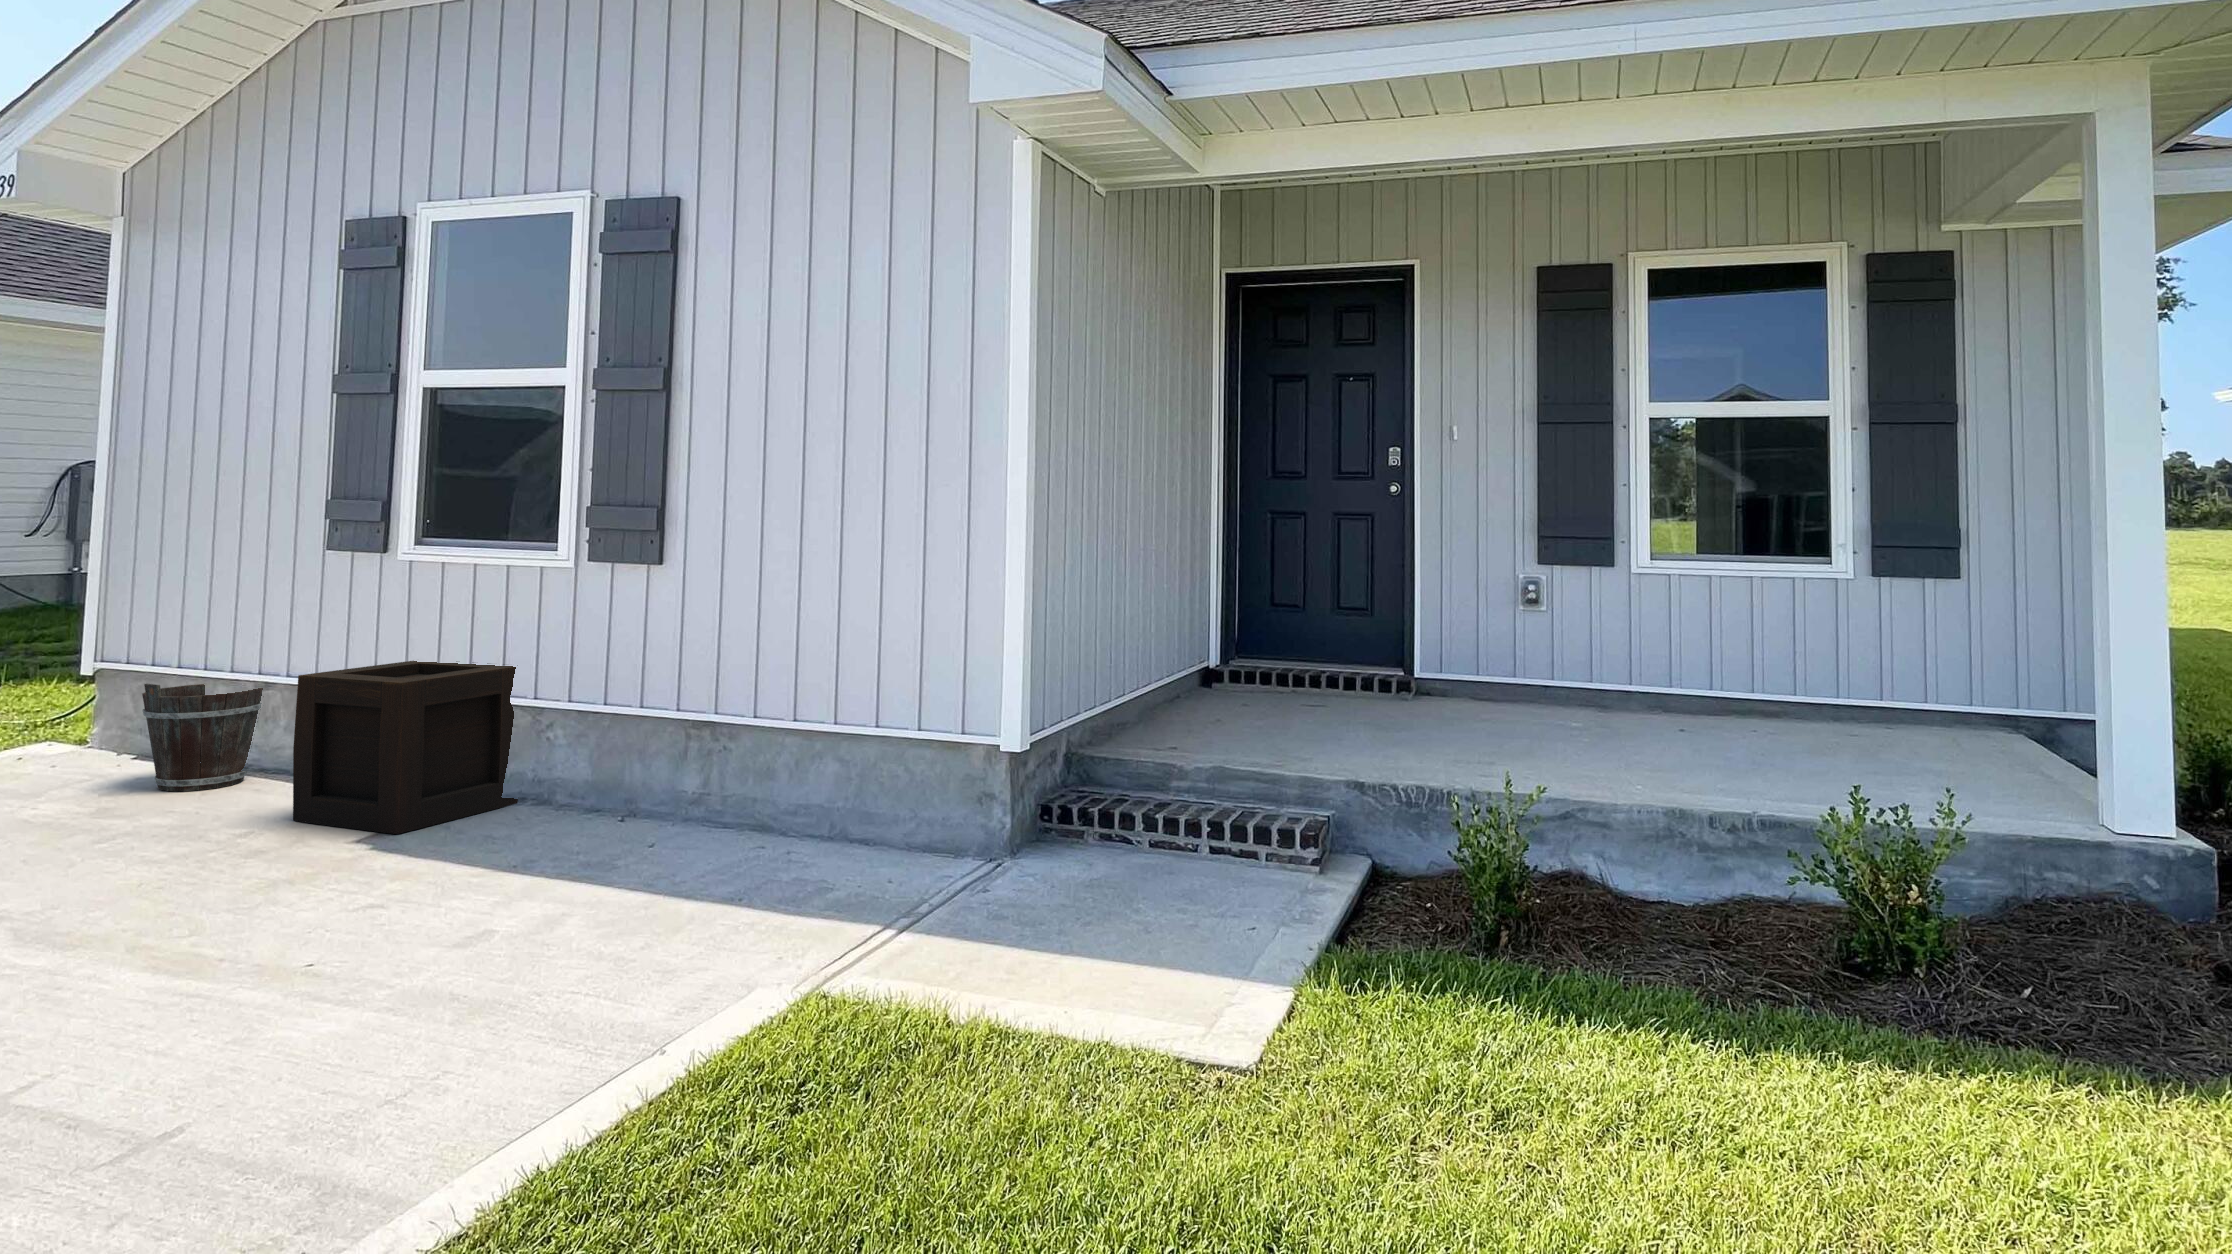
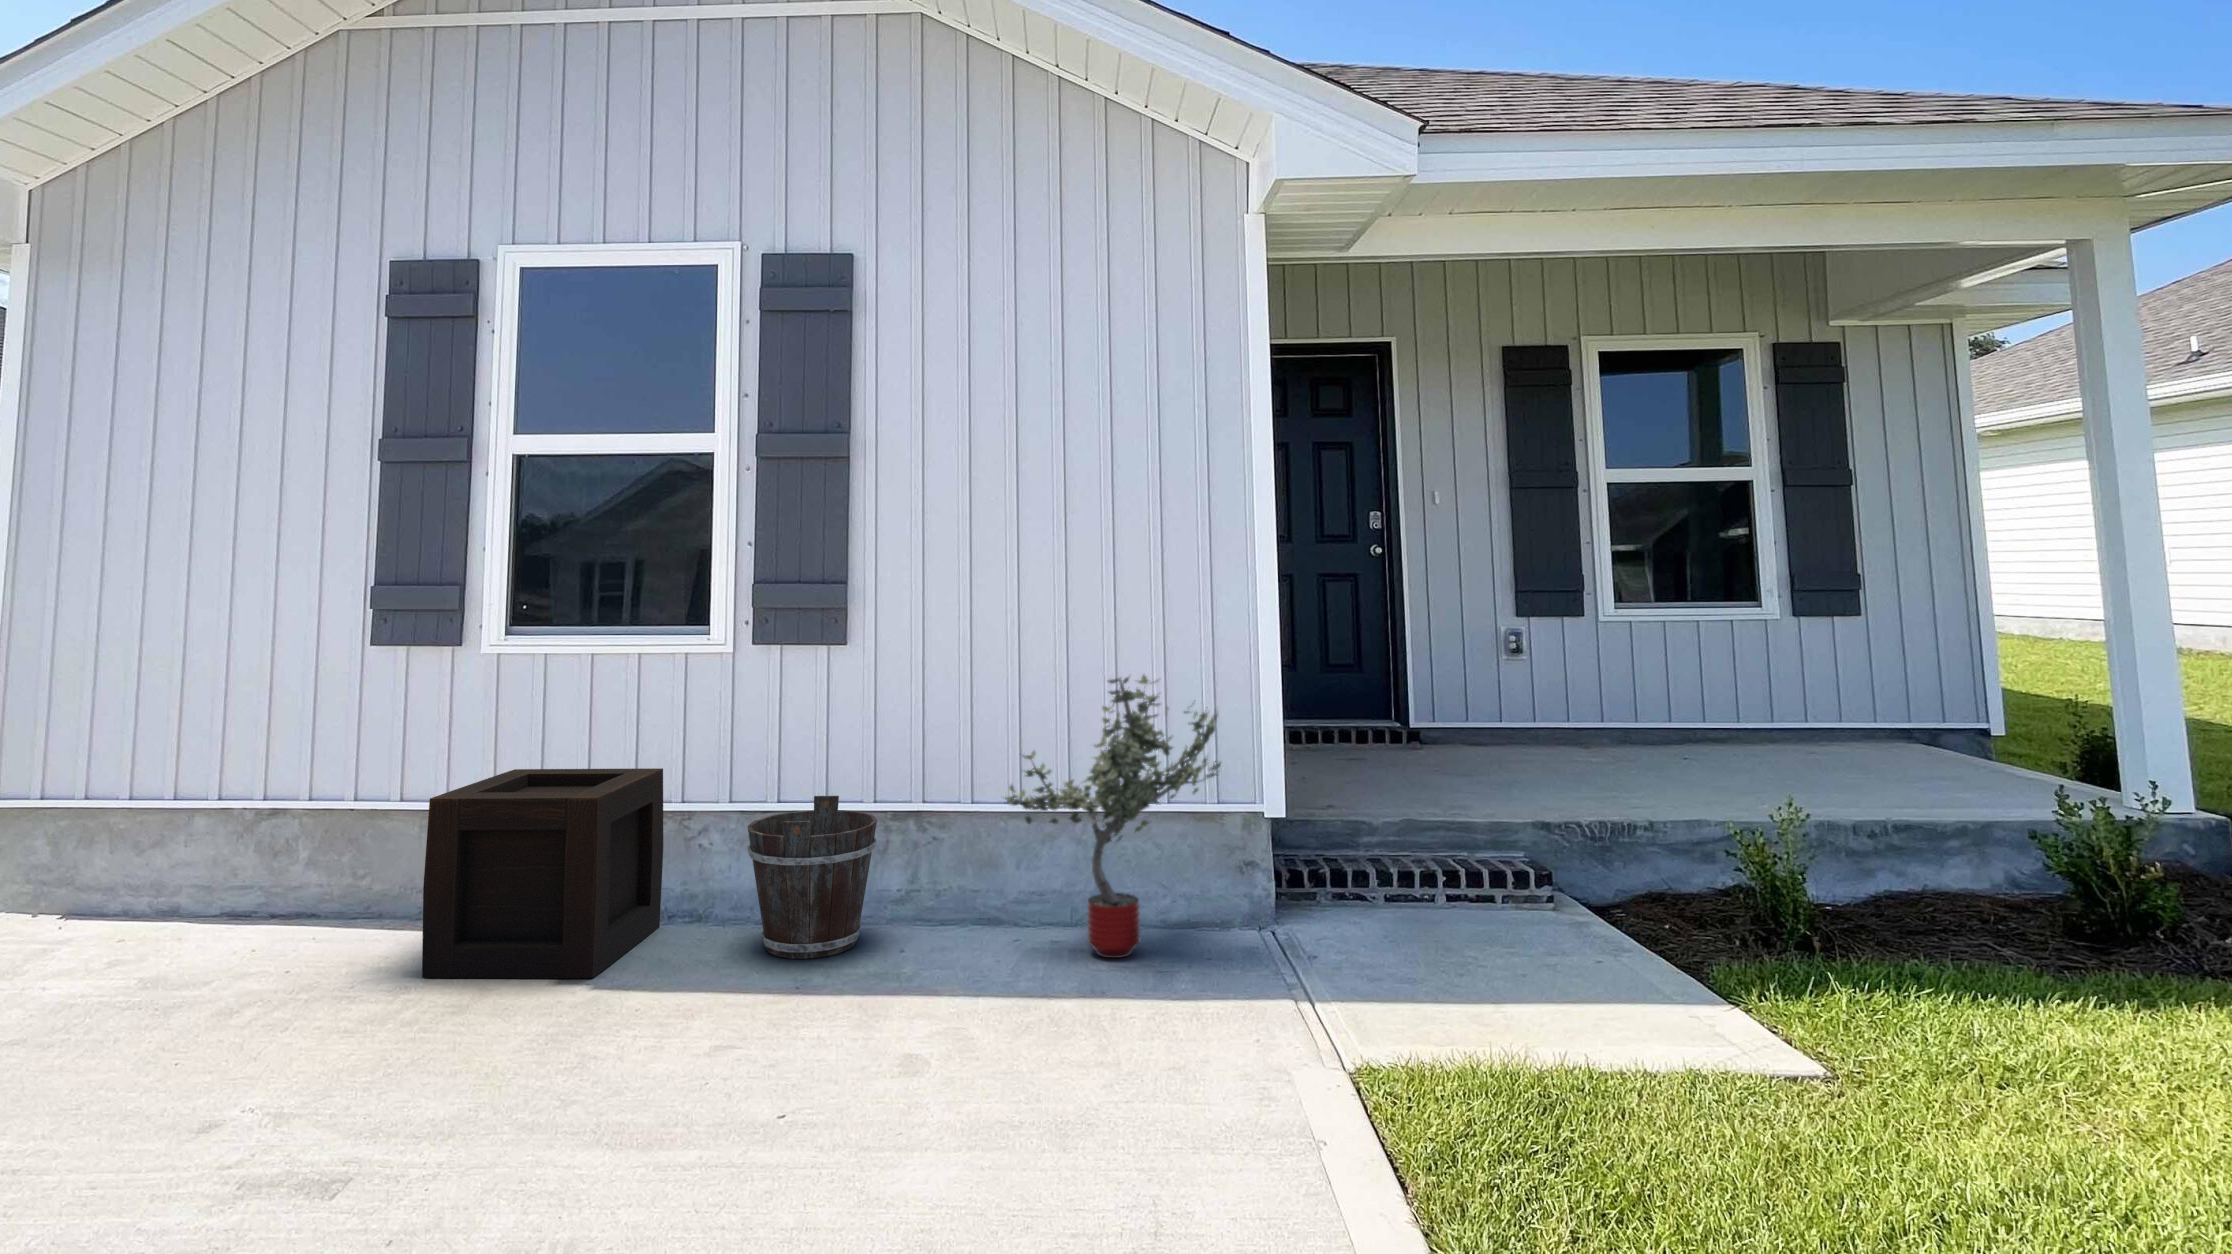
potted tree: none [730,597,912,866] -> present [1005,675,1221,958]
bucket: present [142,684,263,791] -> present [747,796,877,959]

